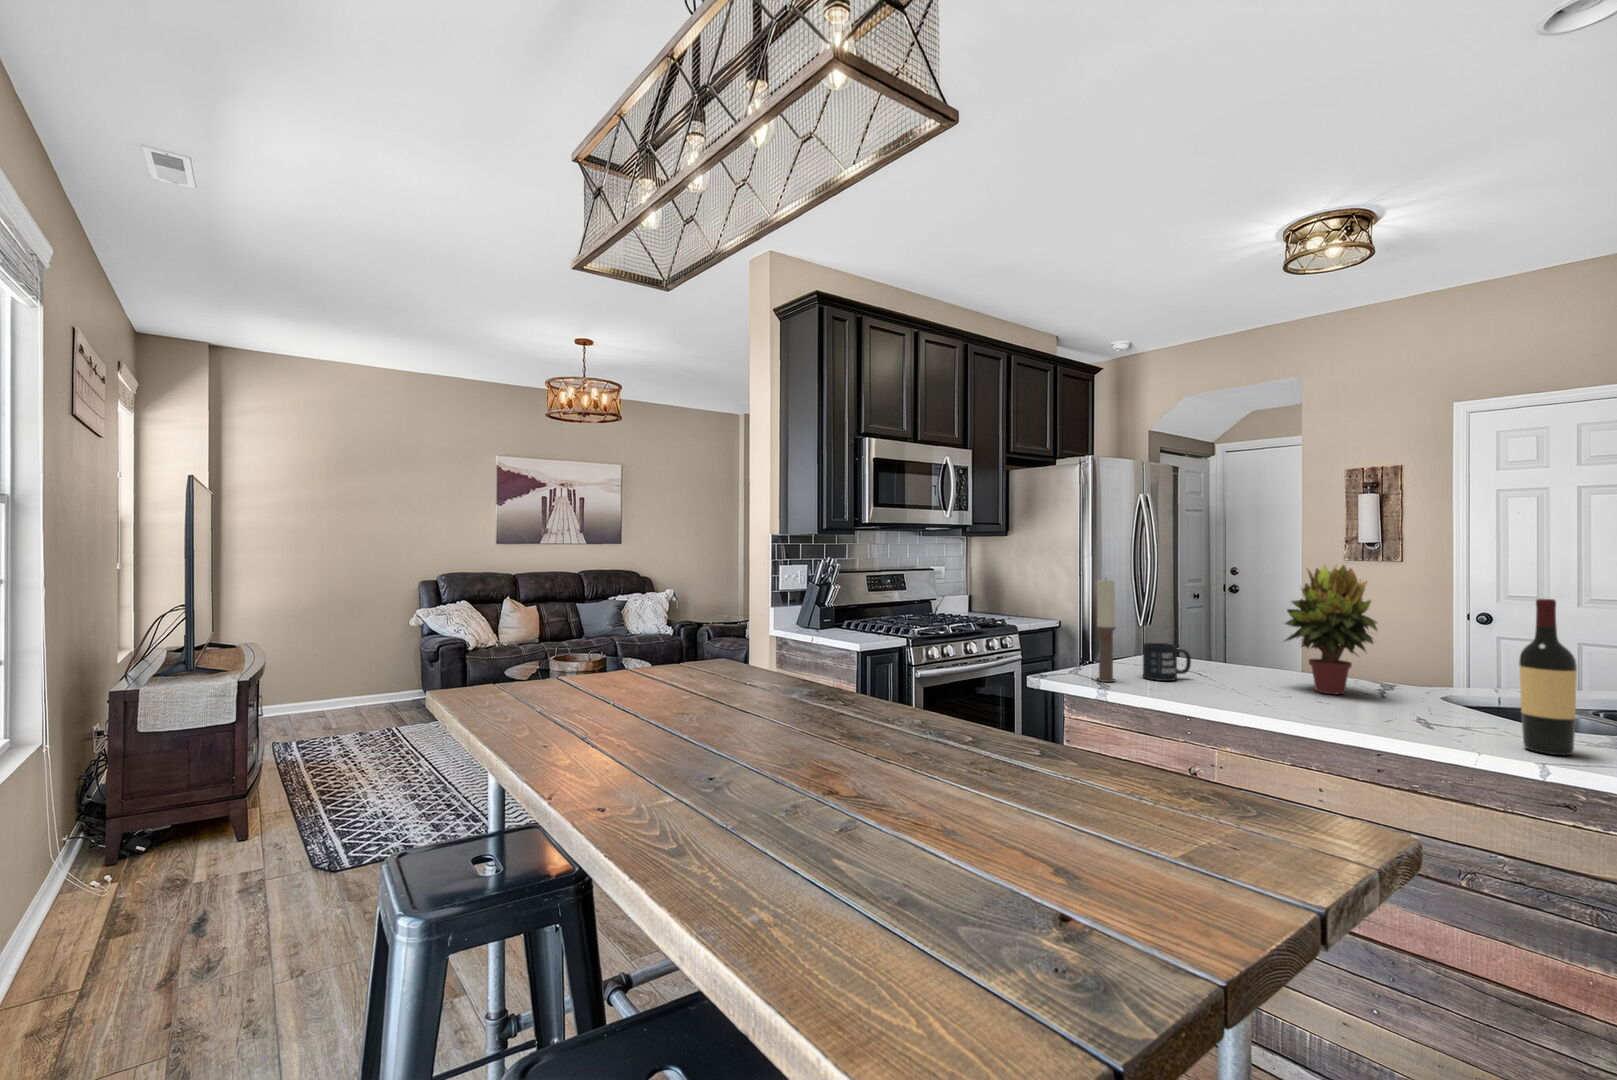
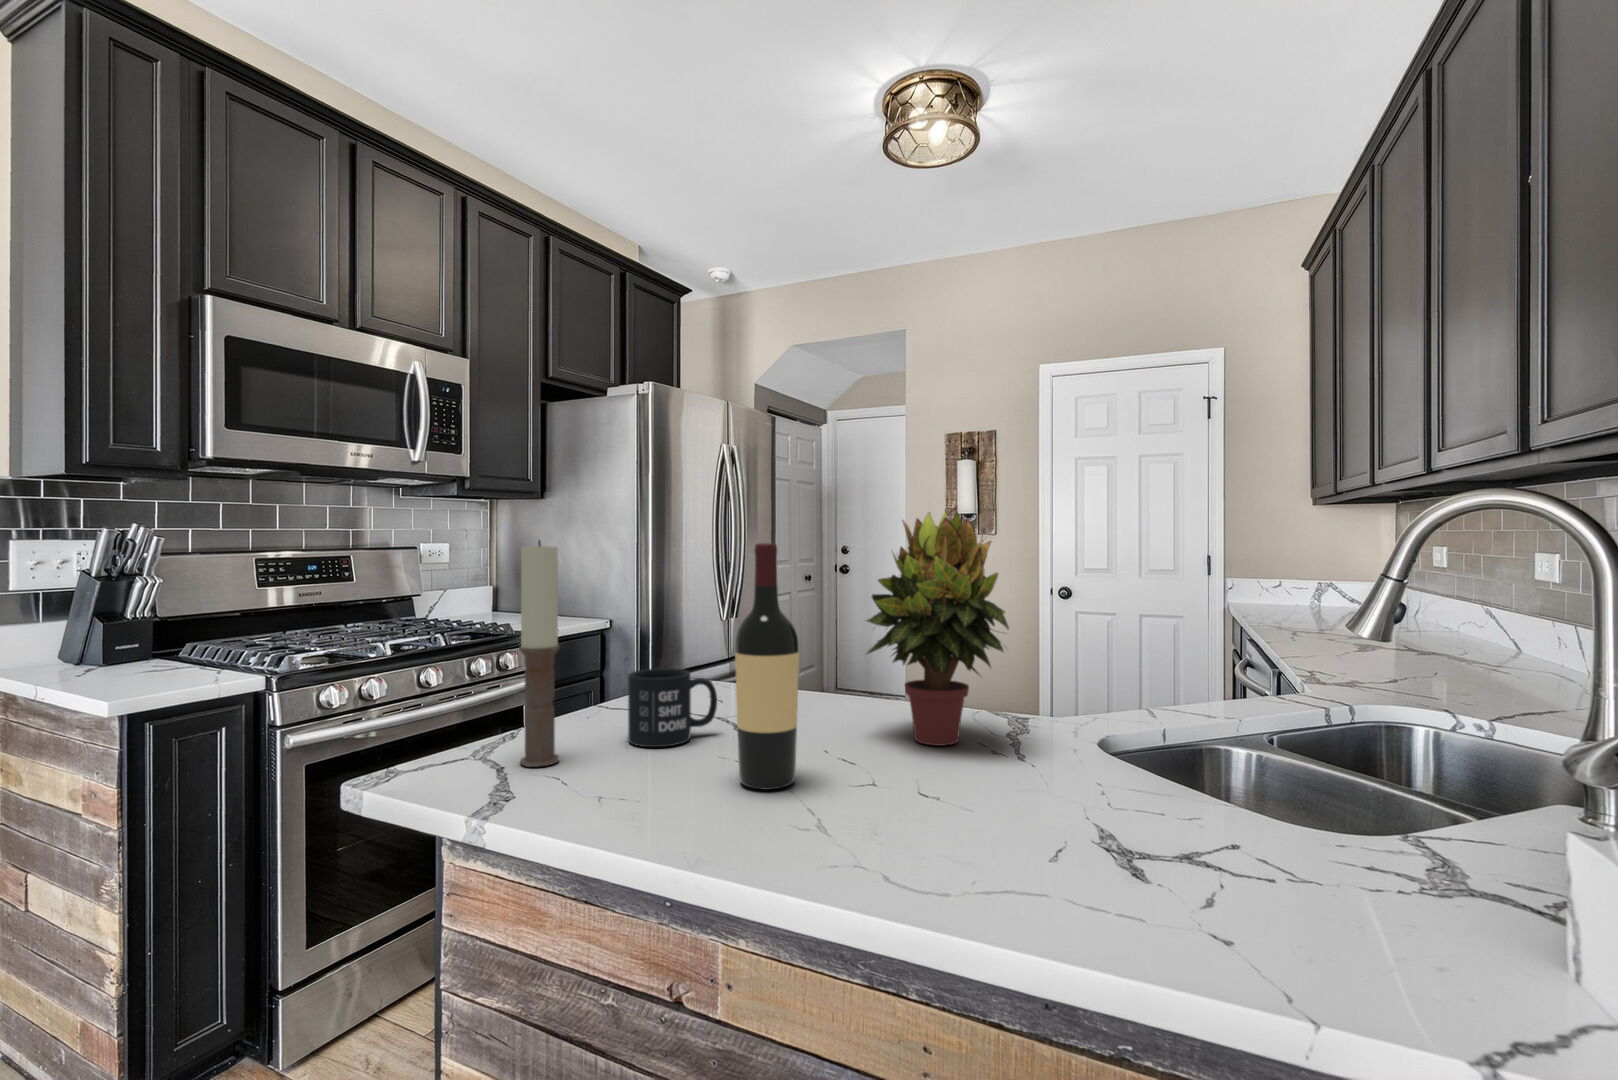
wine bottle: present [1519,599,1577,755] -> present [735,543,799,790]

